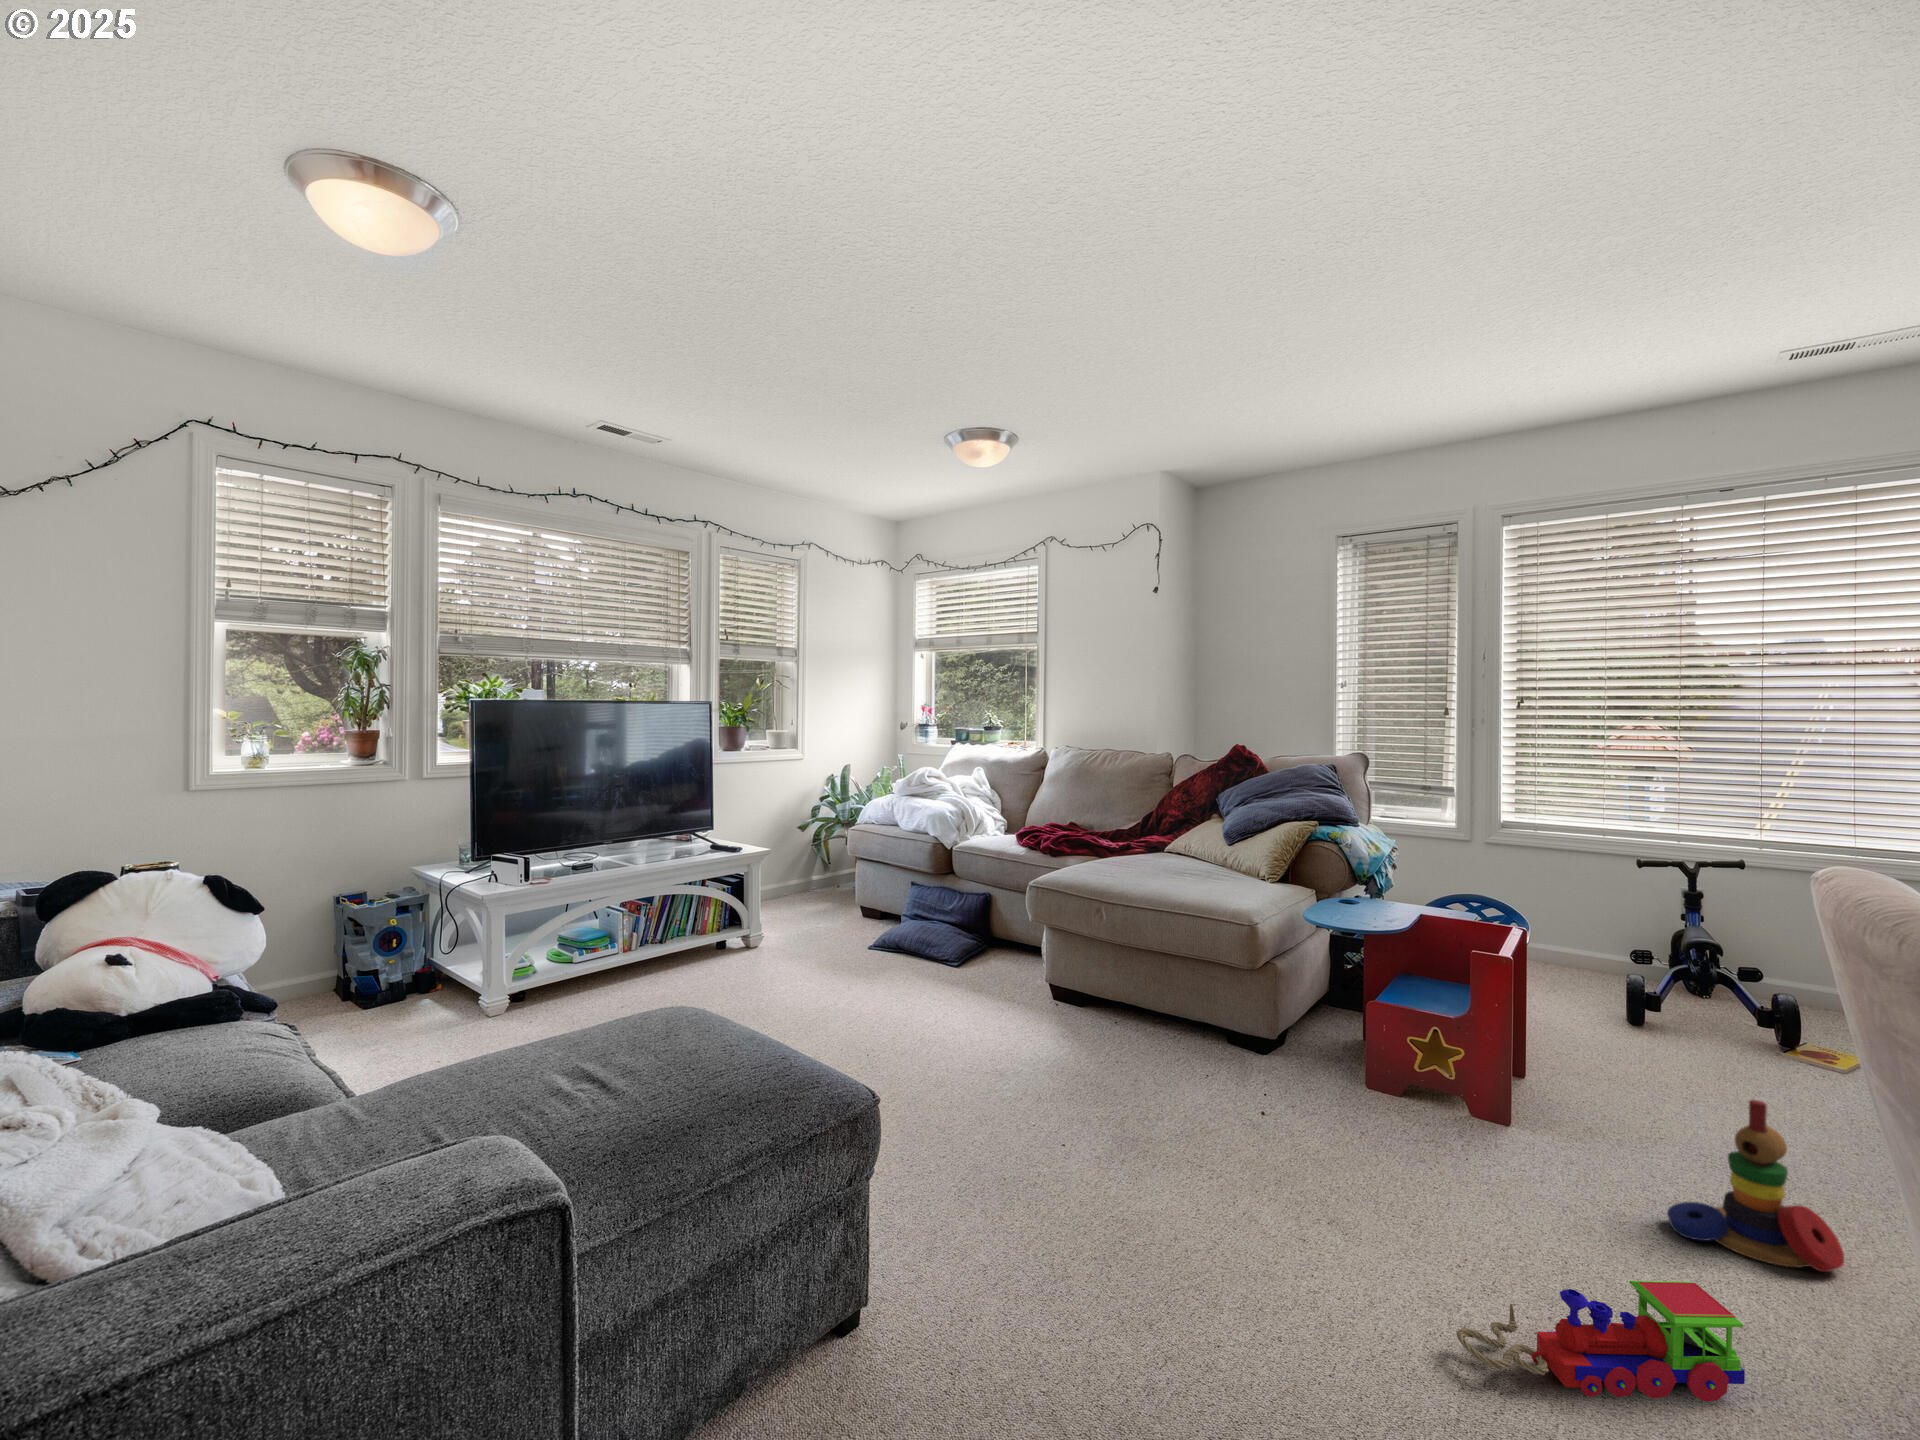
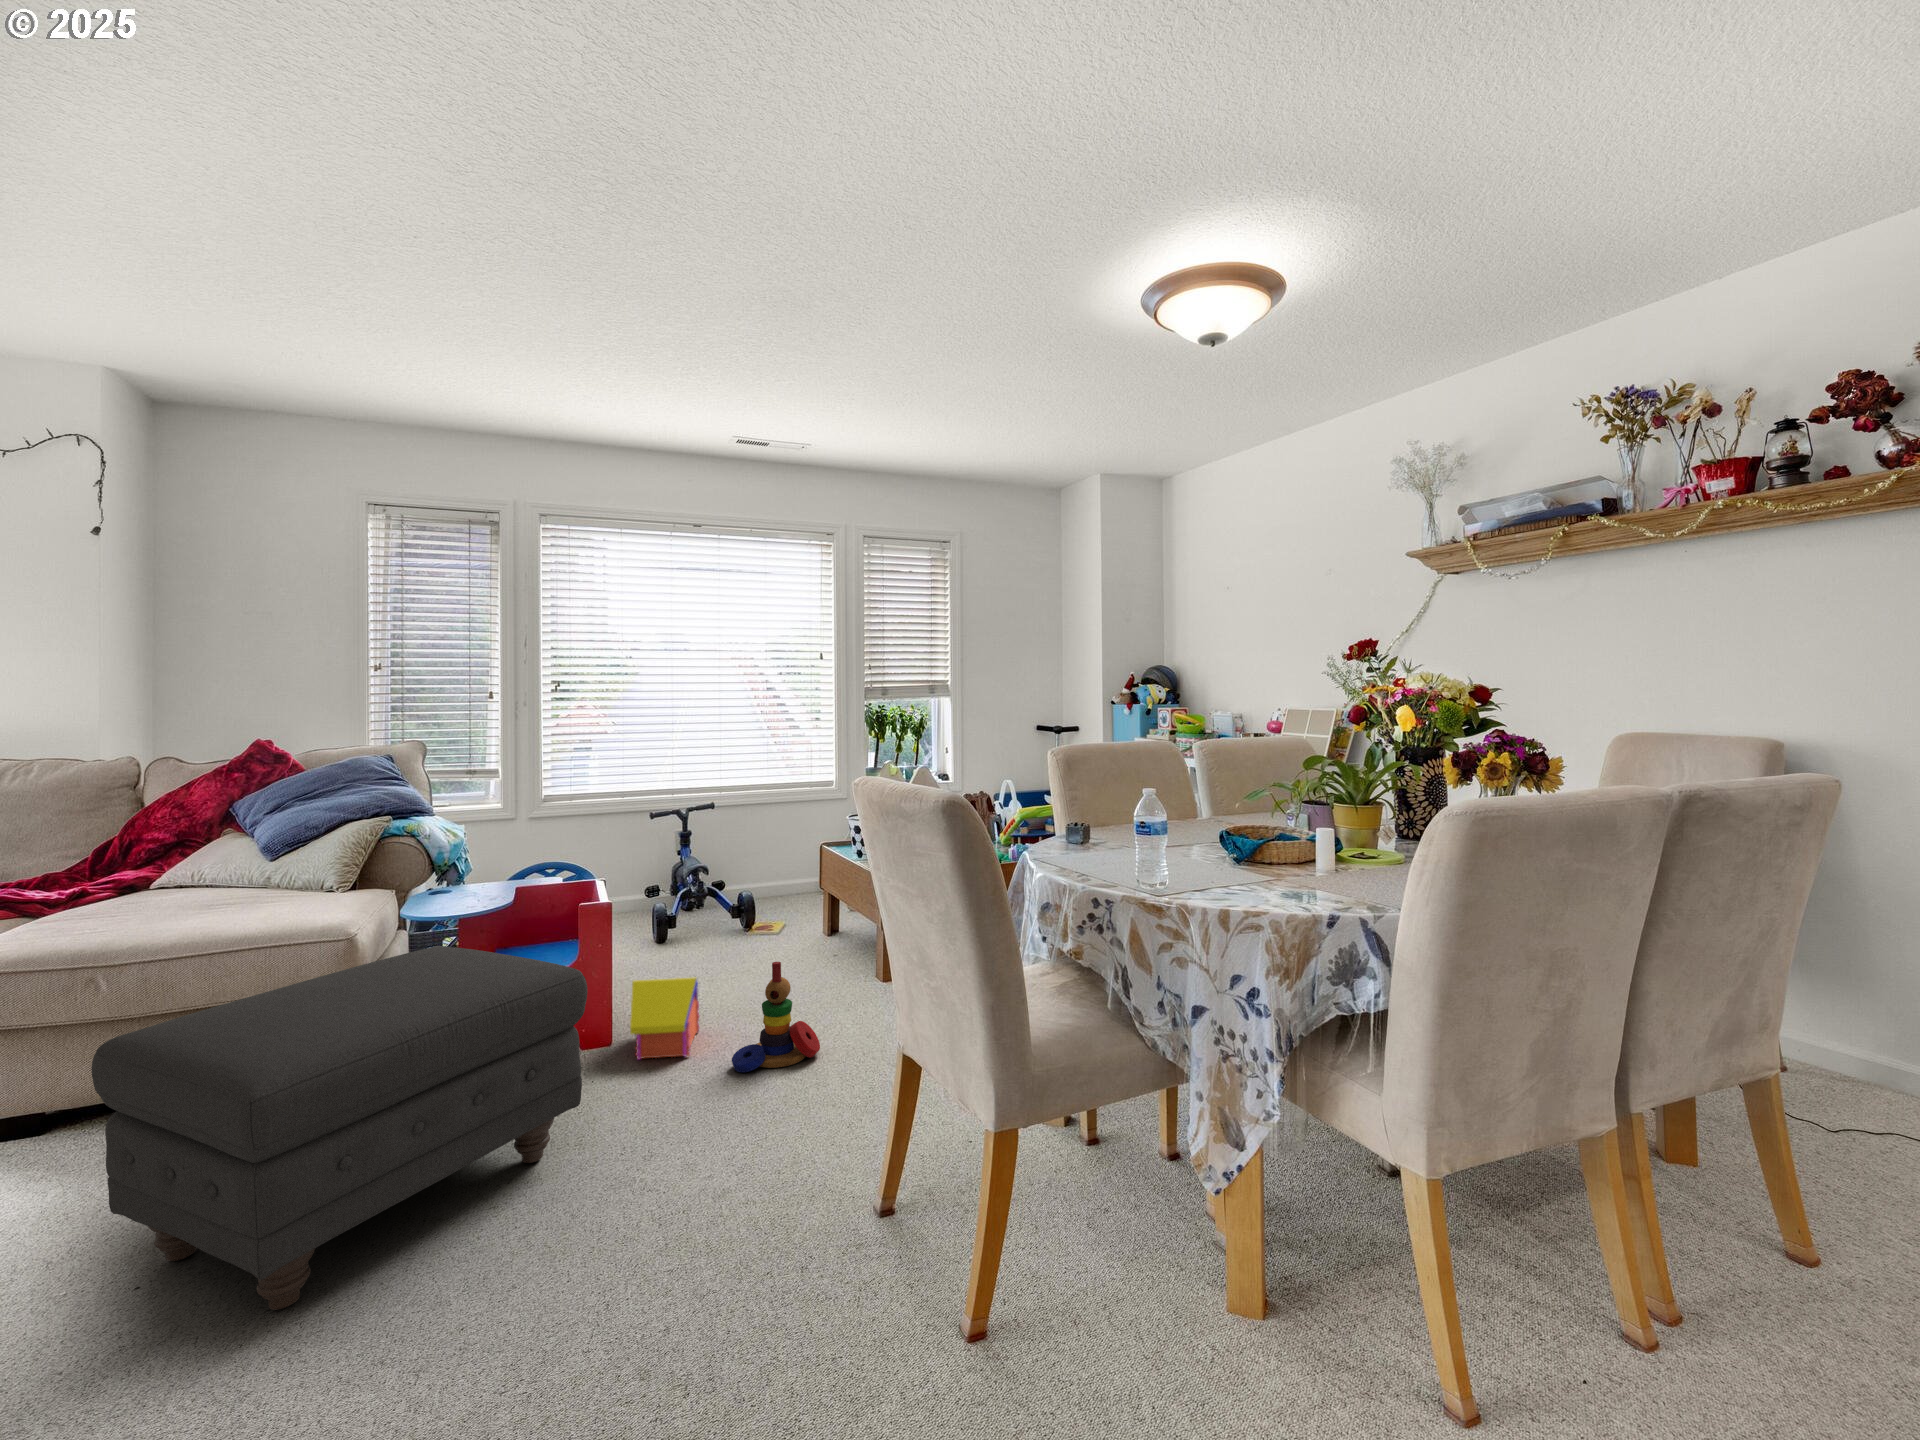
ottoman: none [1057,950,1434,1215] -> present [92,946,588,1310]
toy house: none [1525,1054,1638,1178] -> present [630,978,699,1060]
toy train: present [1457,1281,1745,1402] -> none [647,1091,805,1221]

